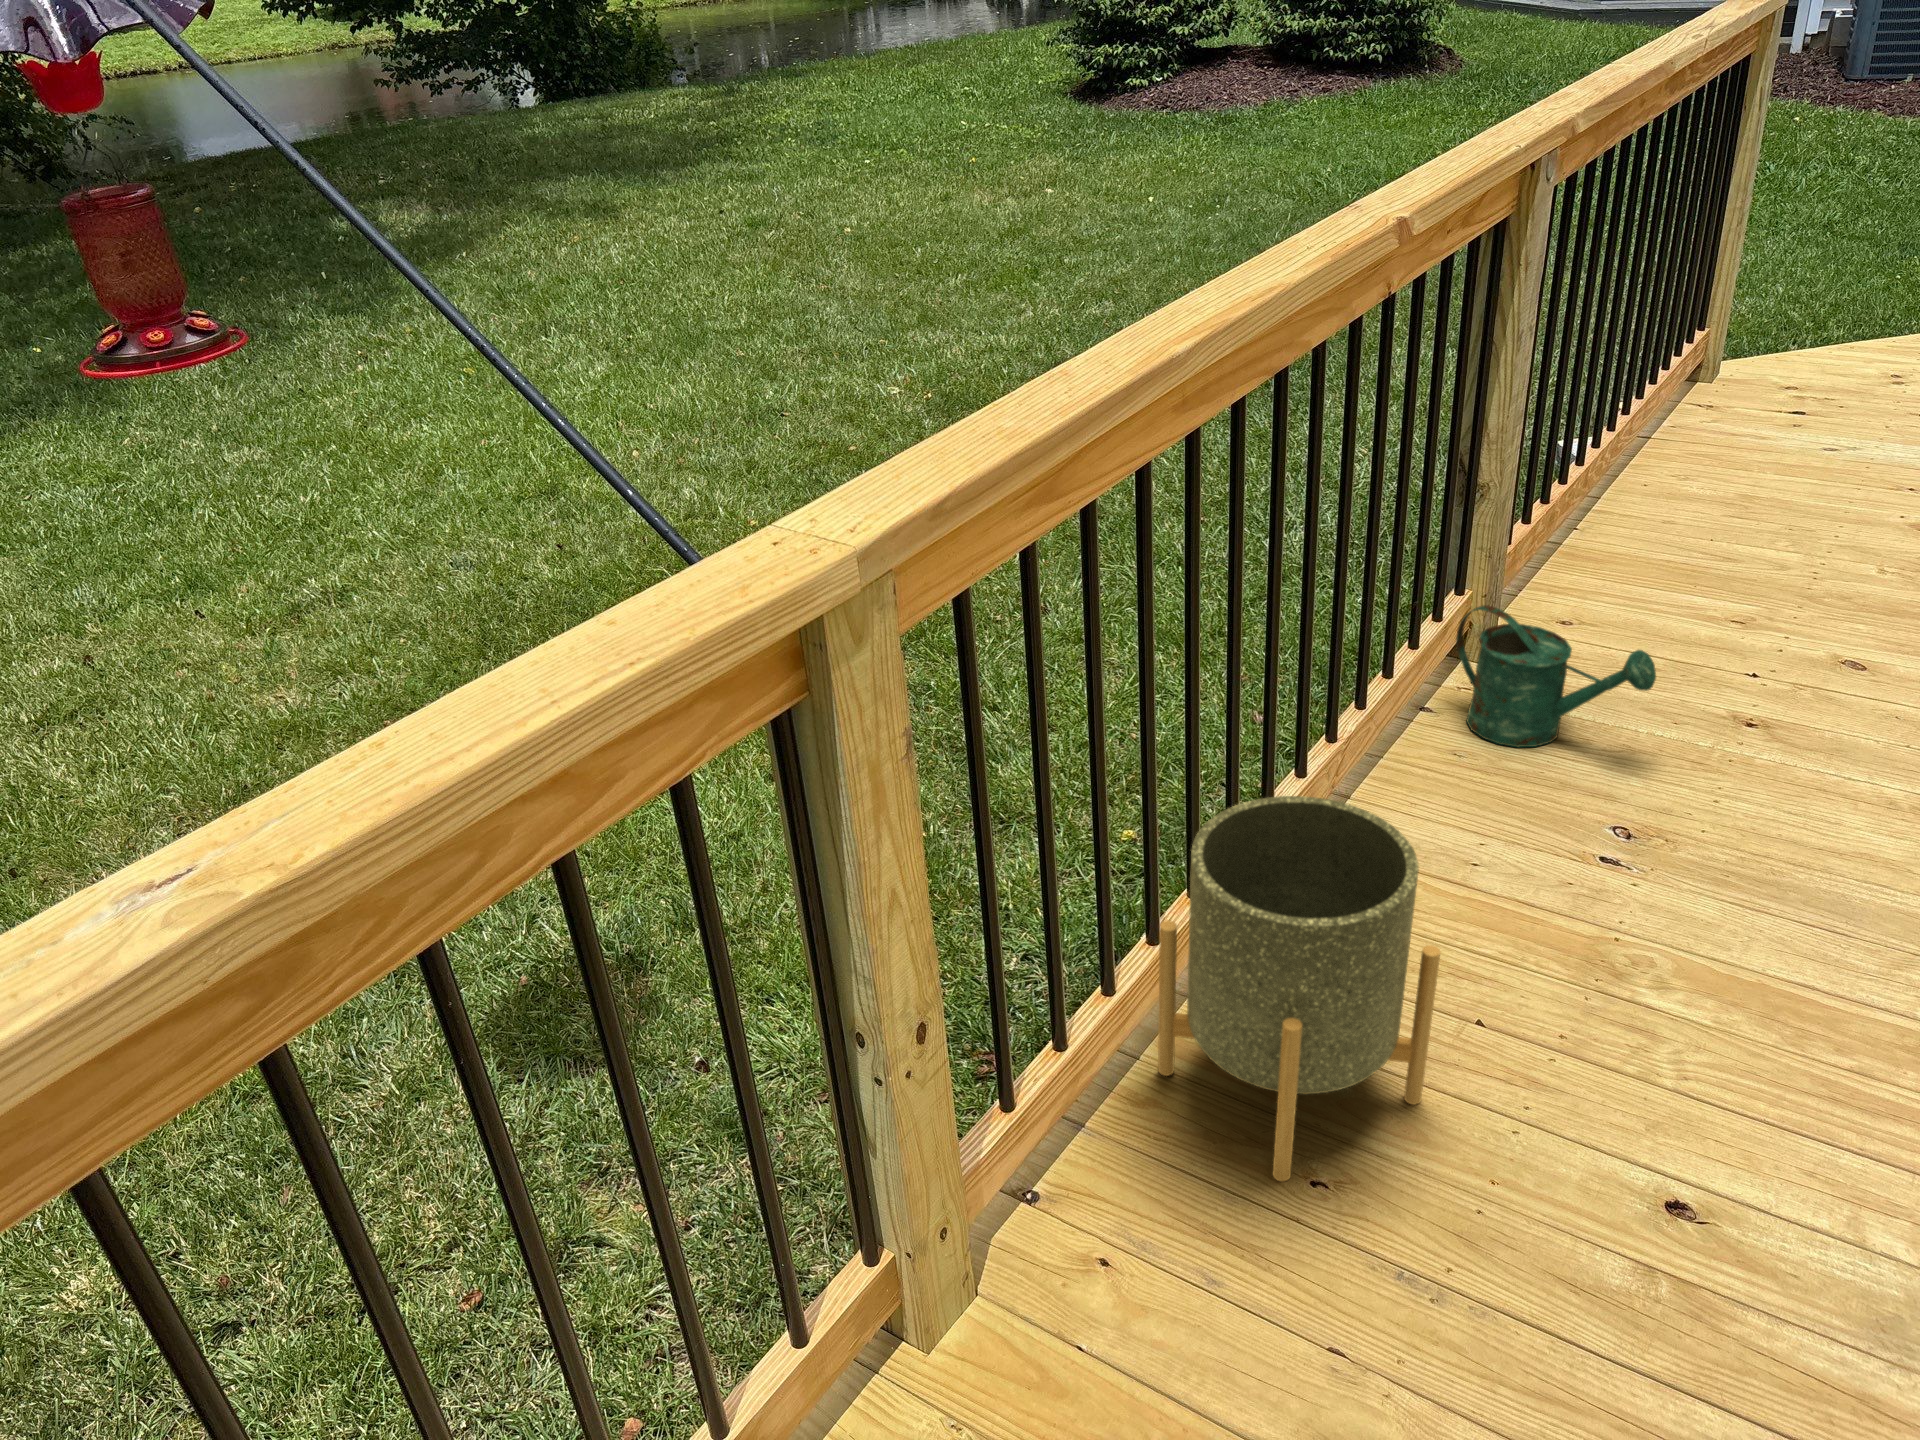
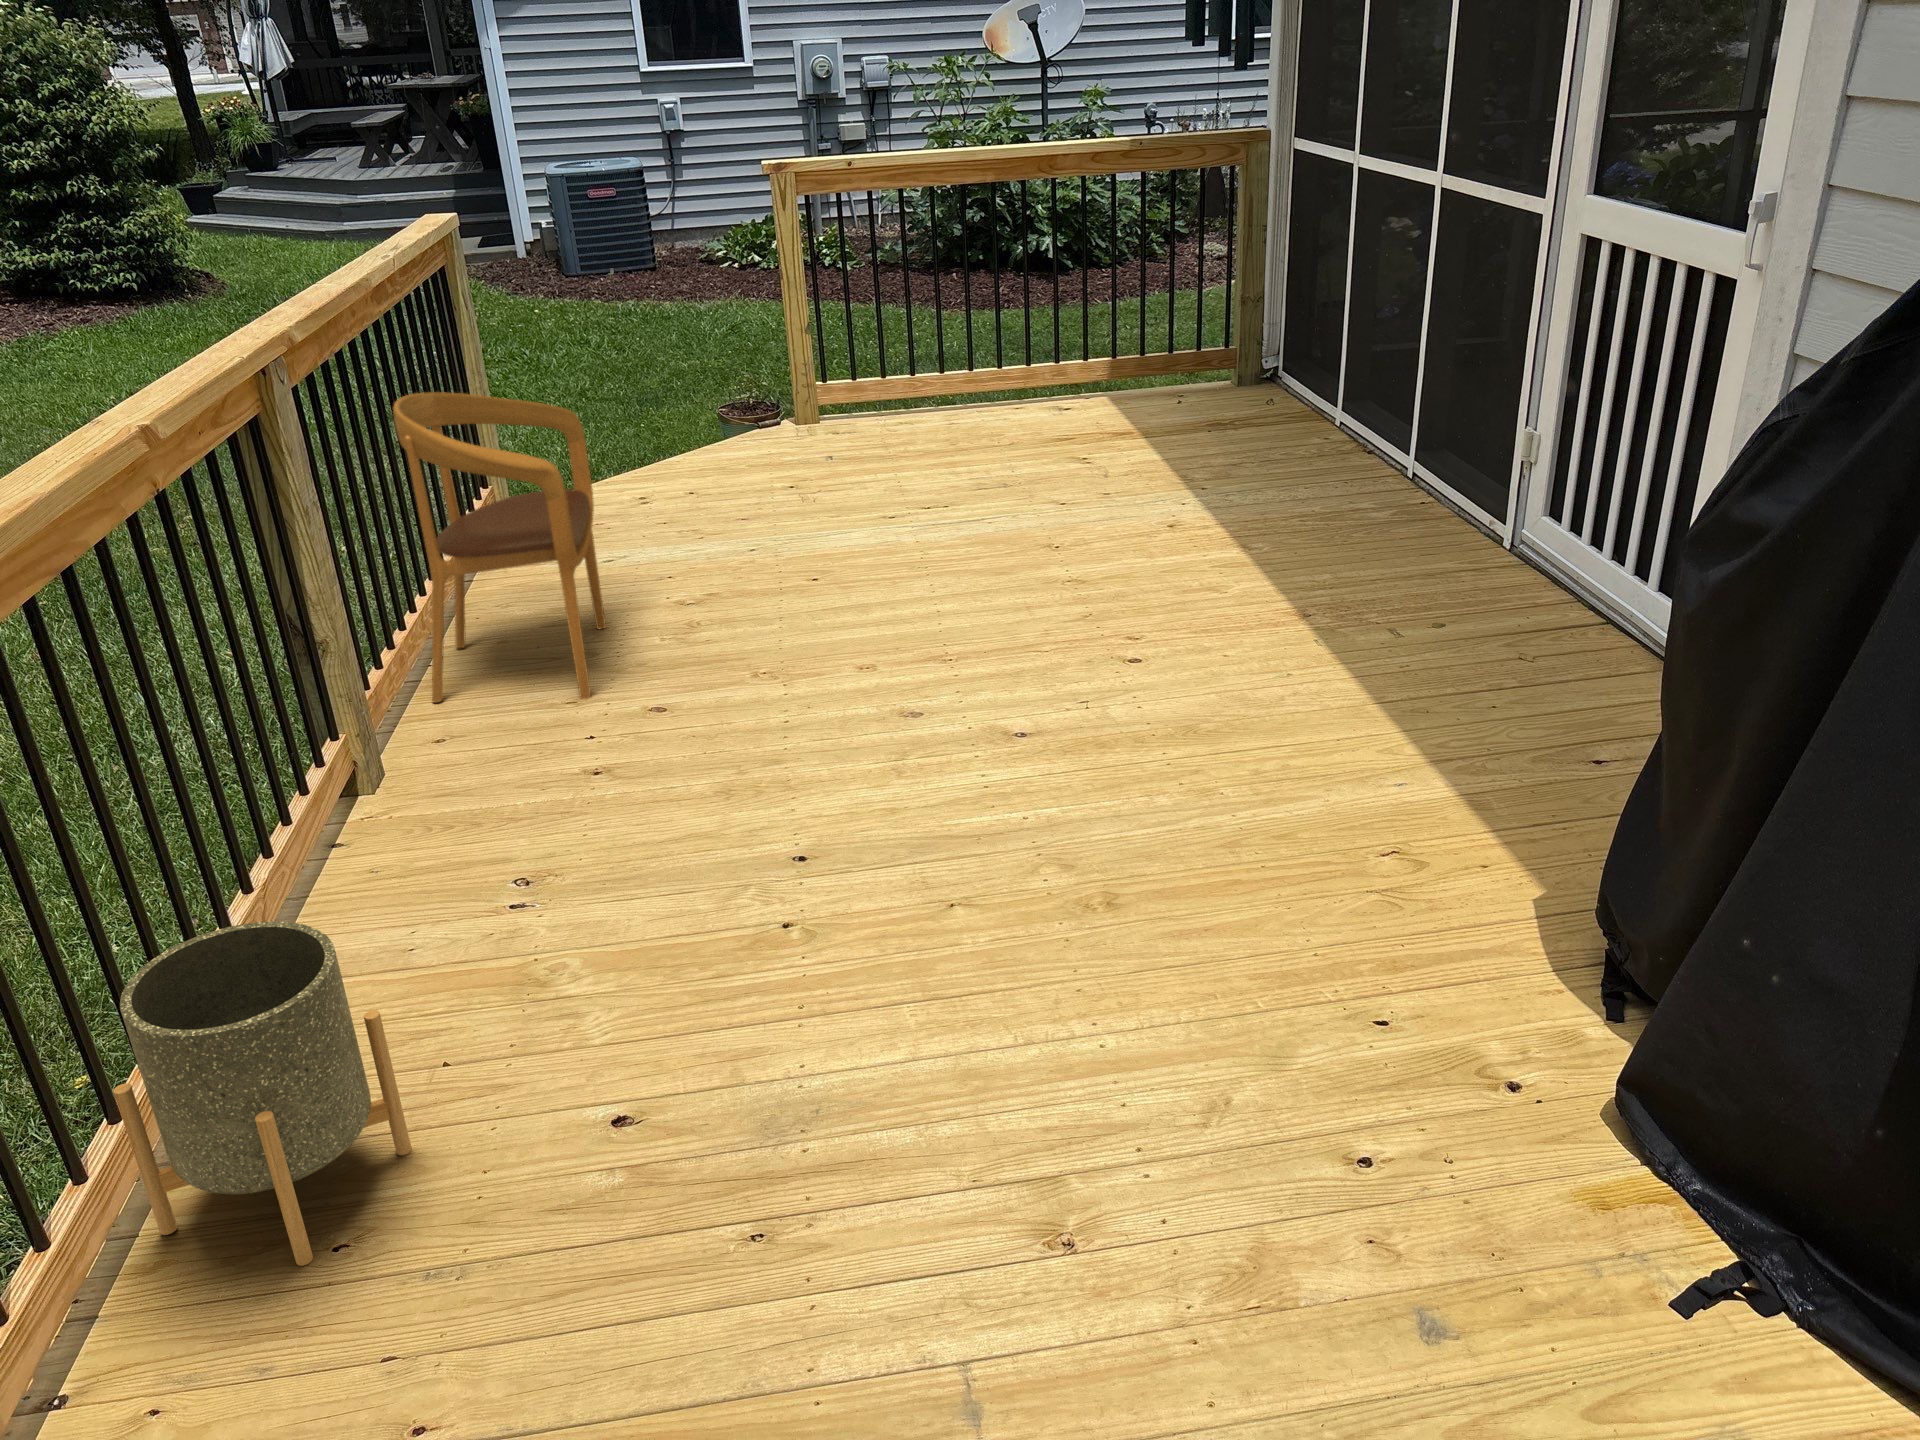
chair: none [1569,213,1867,619] -> present [393,392,606,703]
watering can: present [1456,605,1656,747] -> none [339,740,511,855]

